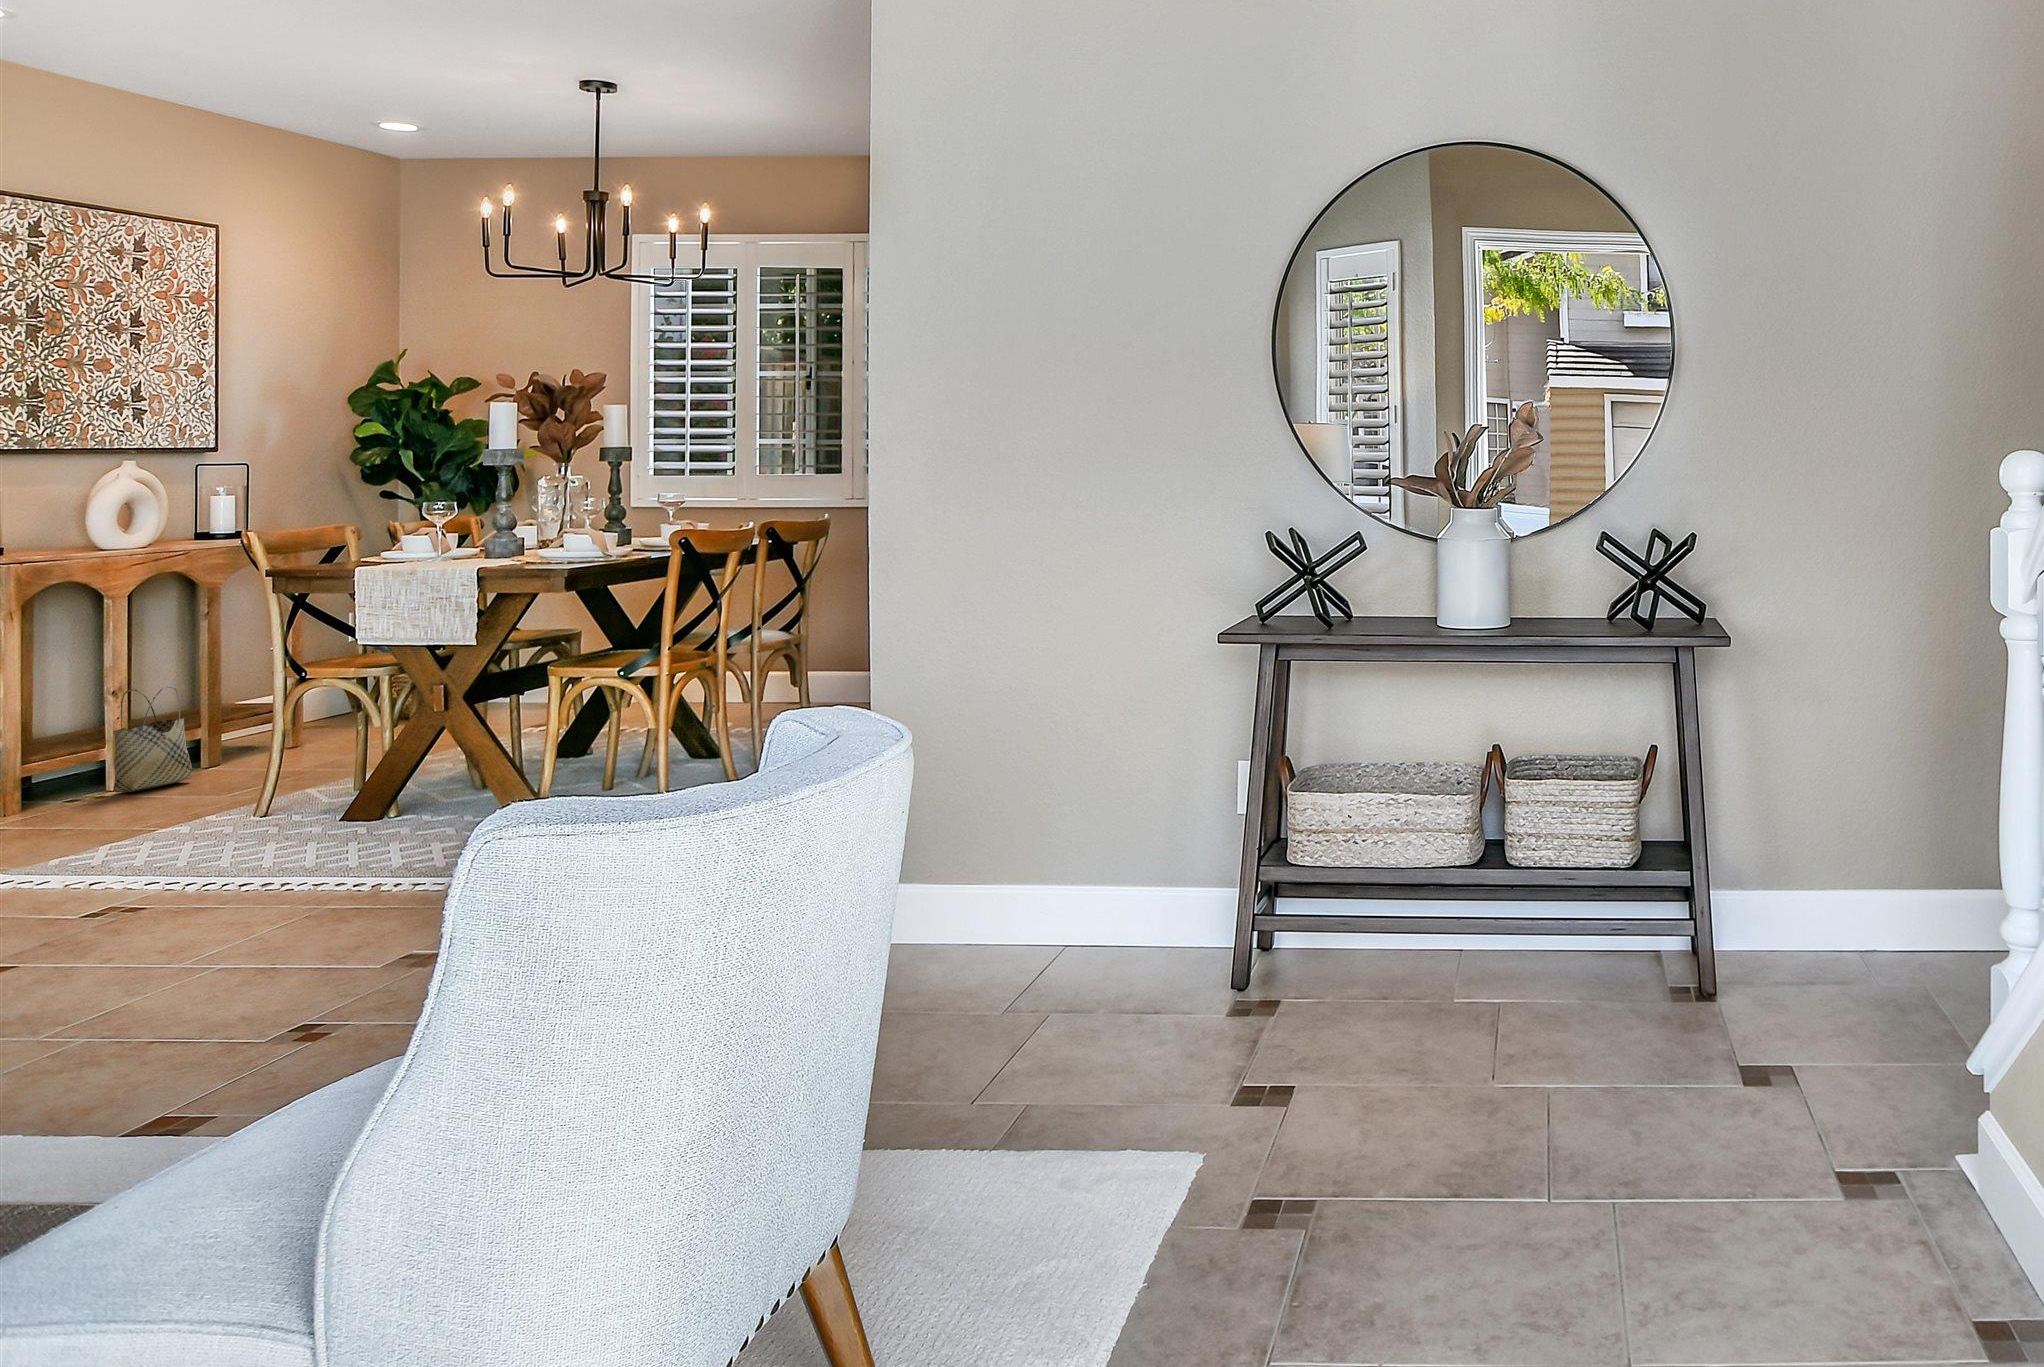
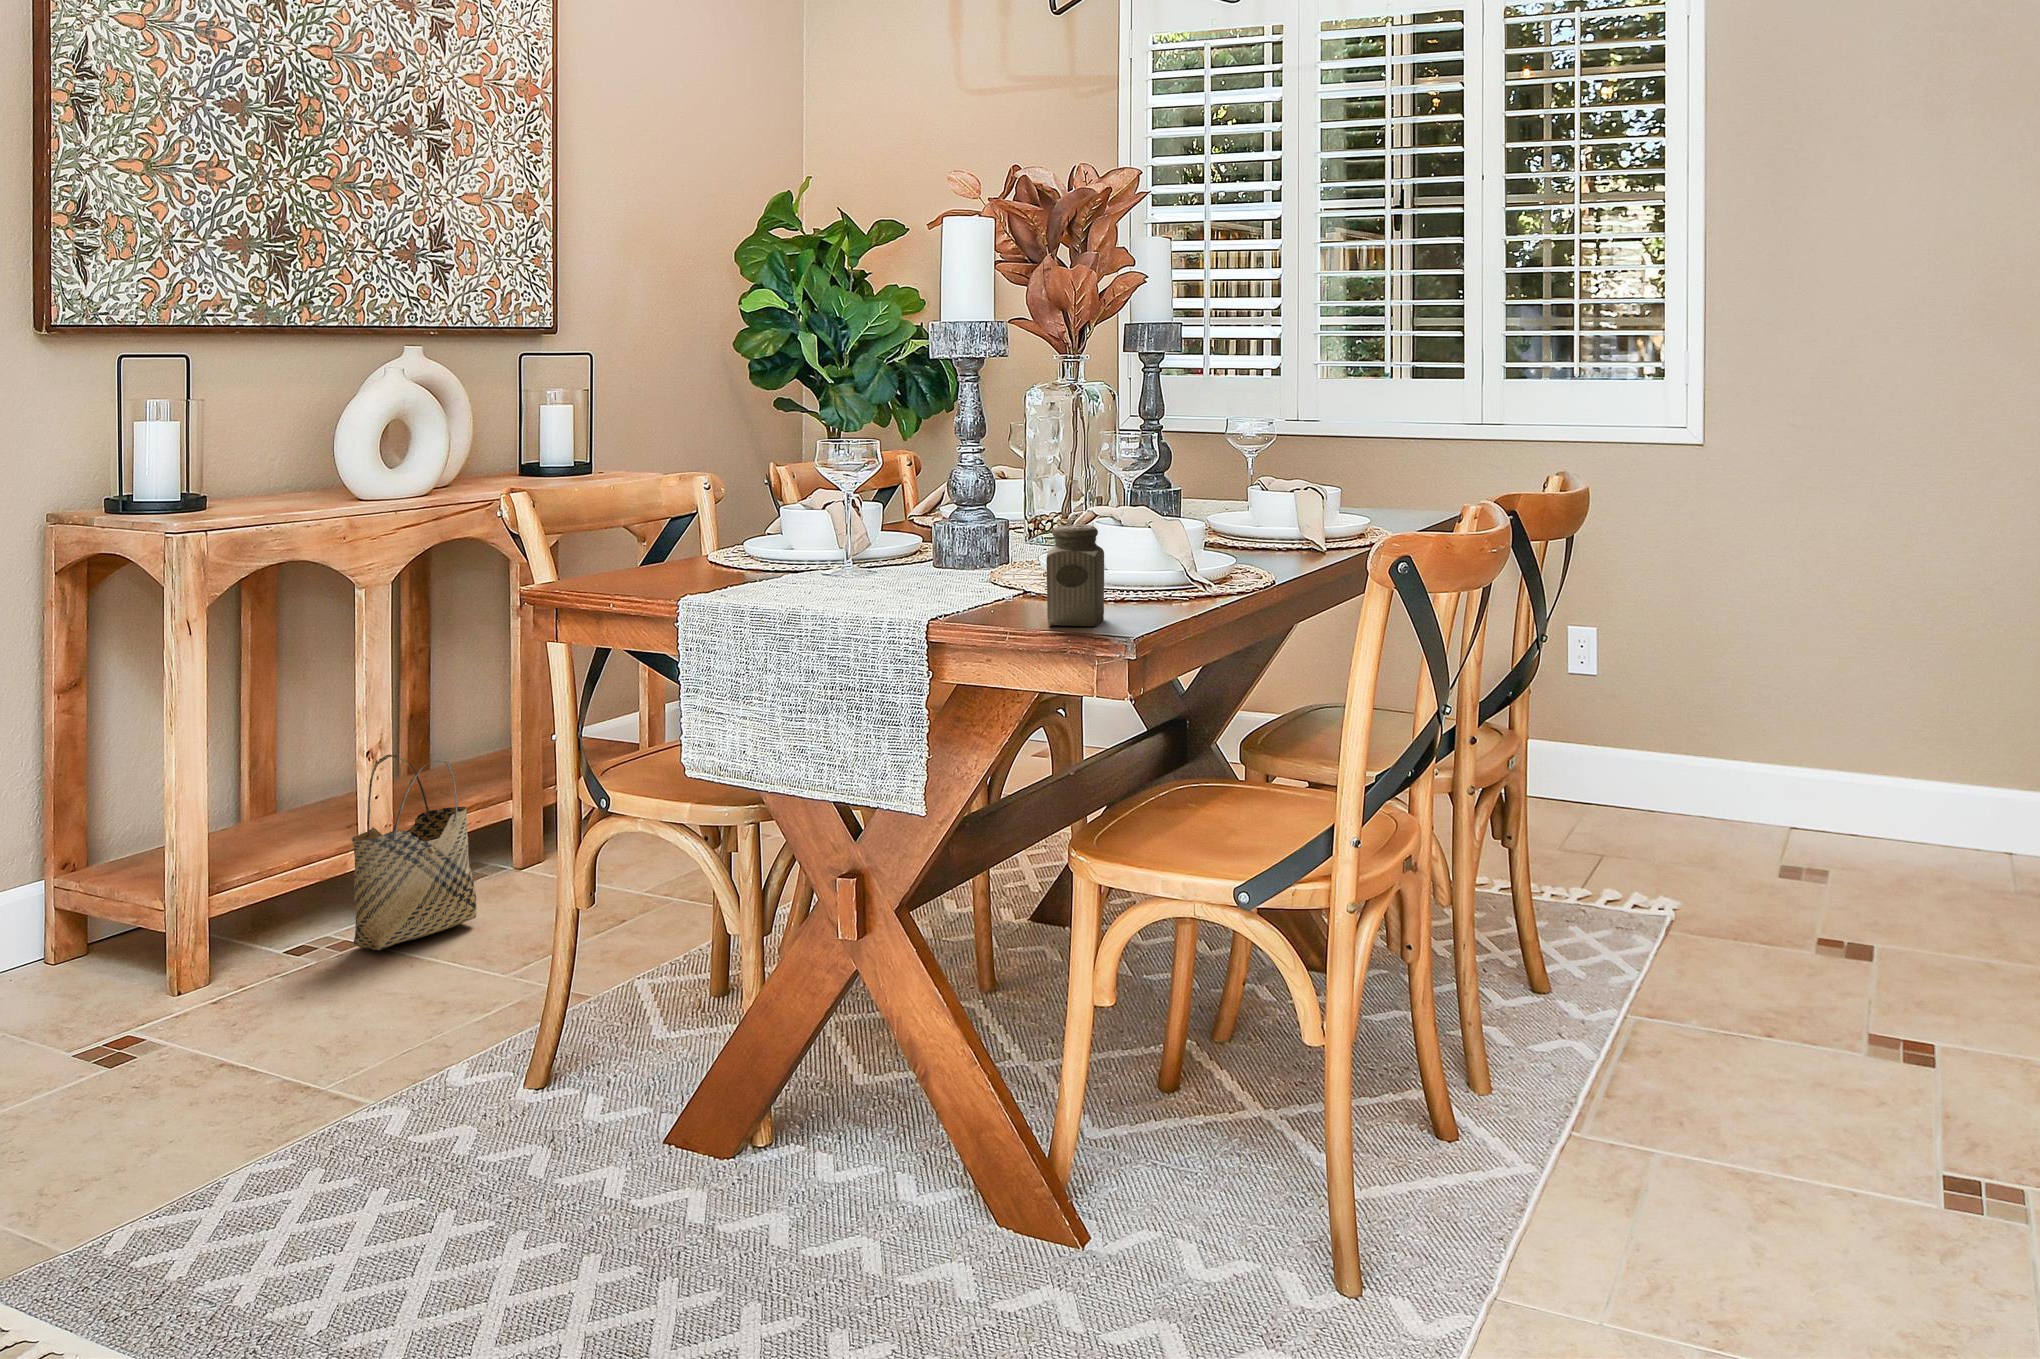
salt shaker: none [538,522,565,561] -> present [1047,524,1104,626]

